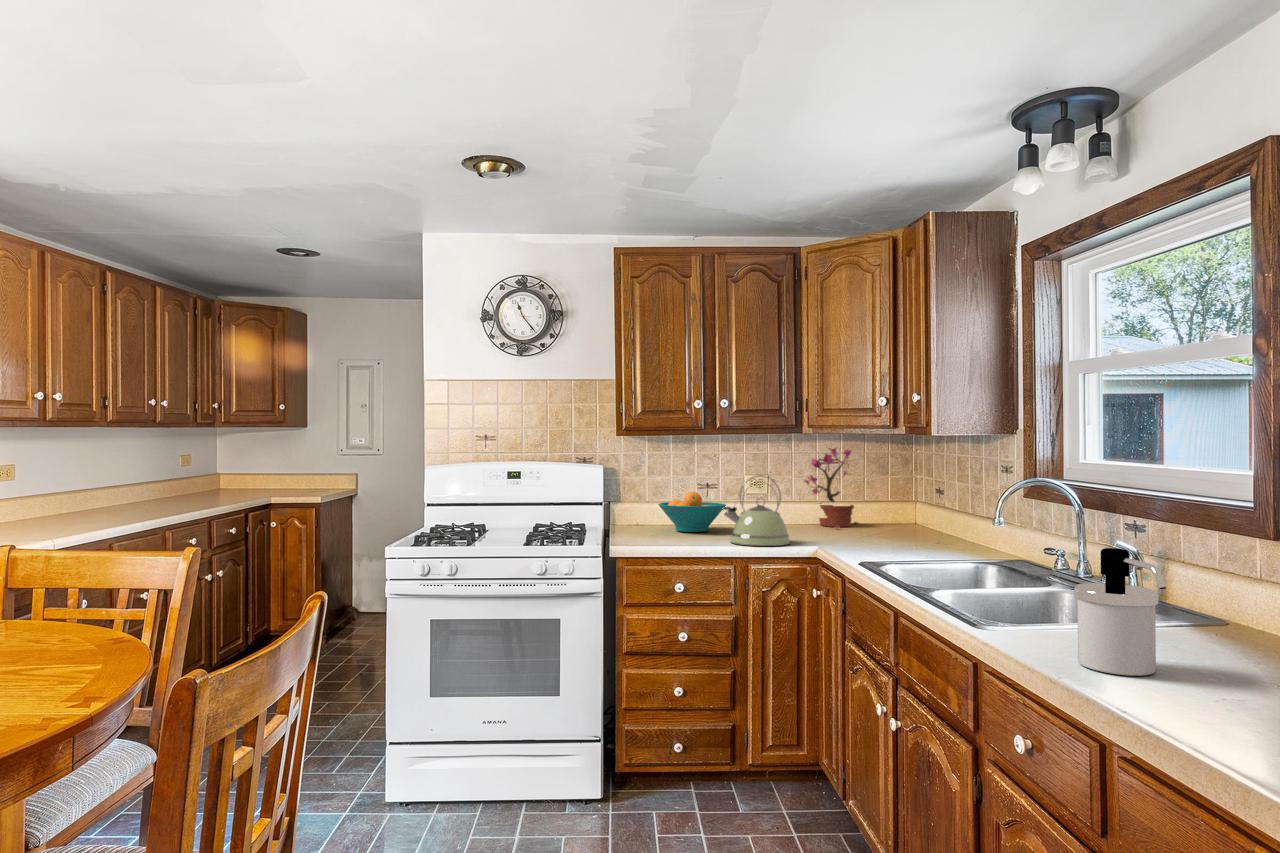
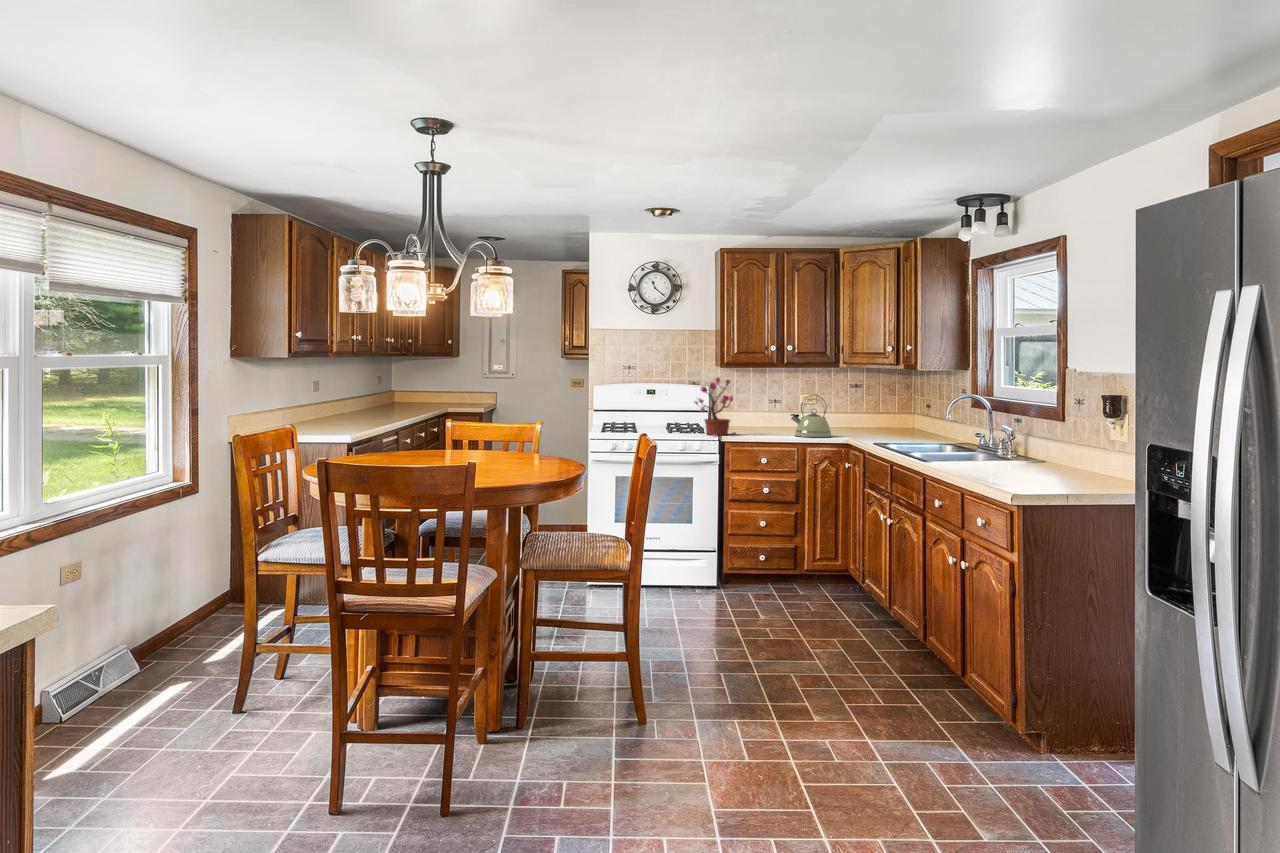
potted plant: present [804,448,858,528] -> present [694,377,735,436]
fruit bowl: present [659,492,726,532] -> none [745,406,789,431]
soap dispenser: present [1074,548,1166,676] -> none [963,422,995,472]

